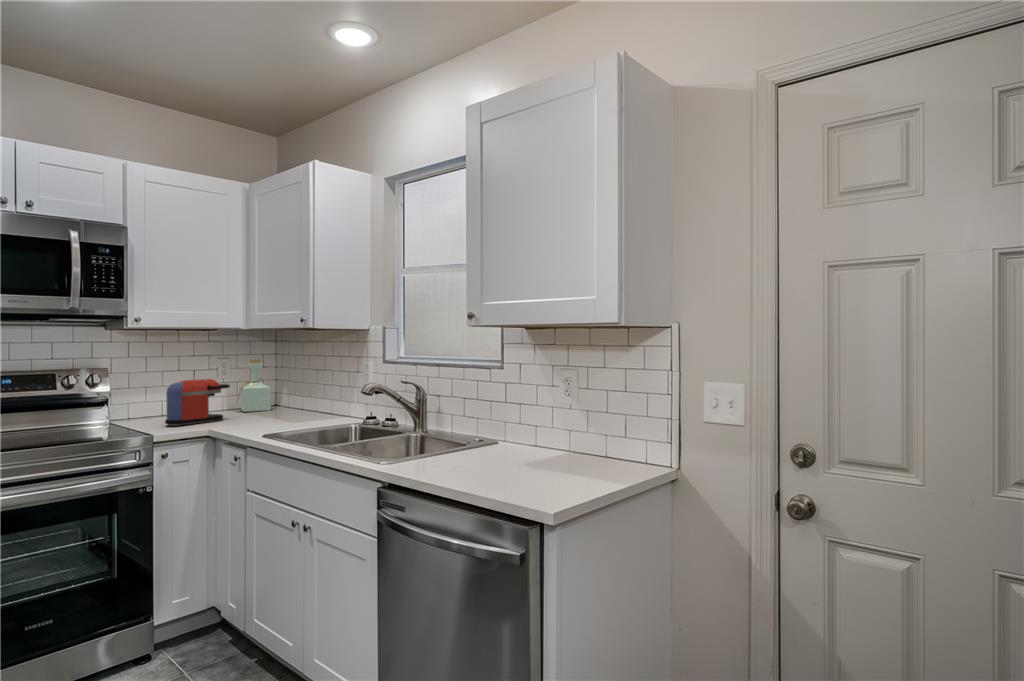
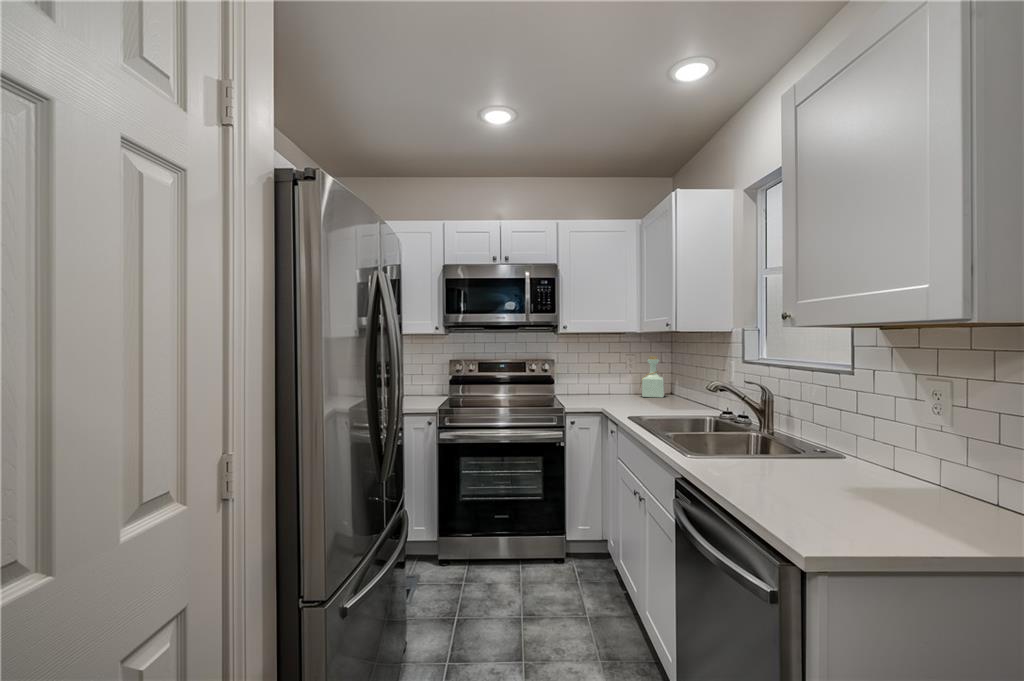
coffee maker: present [165,379,230,426] -> none [584,370,629,402]

